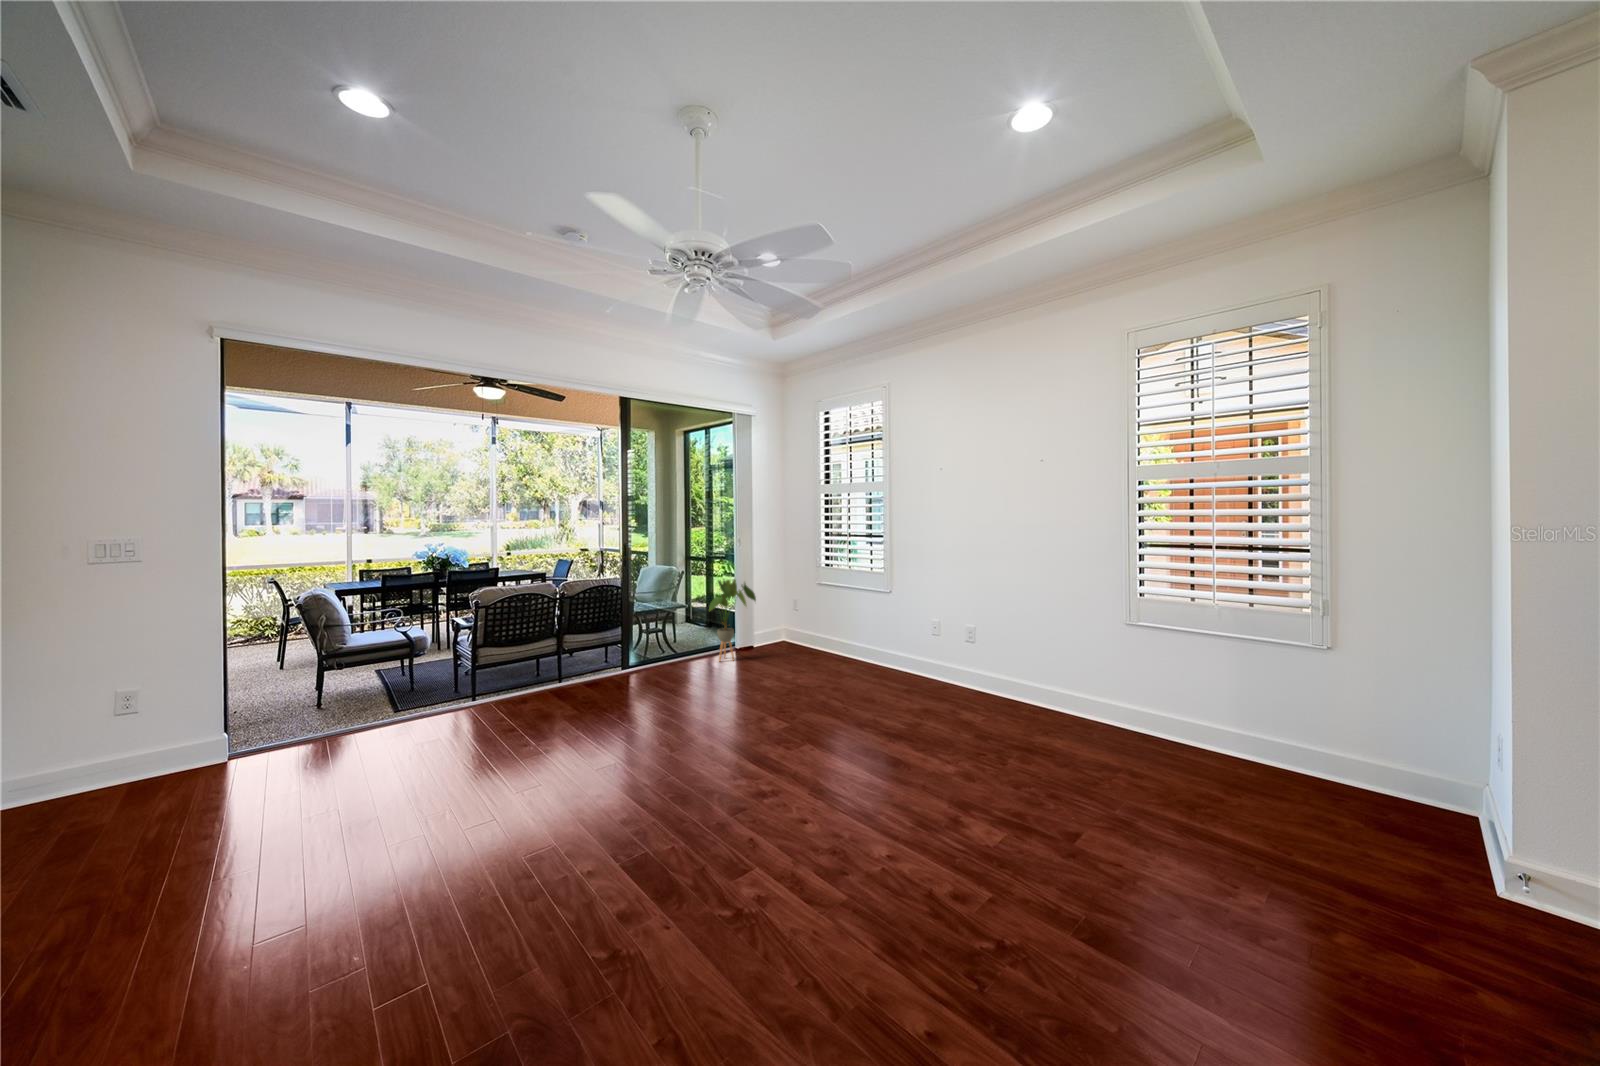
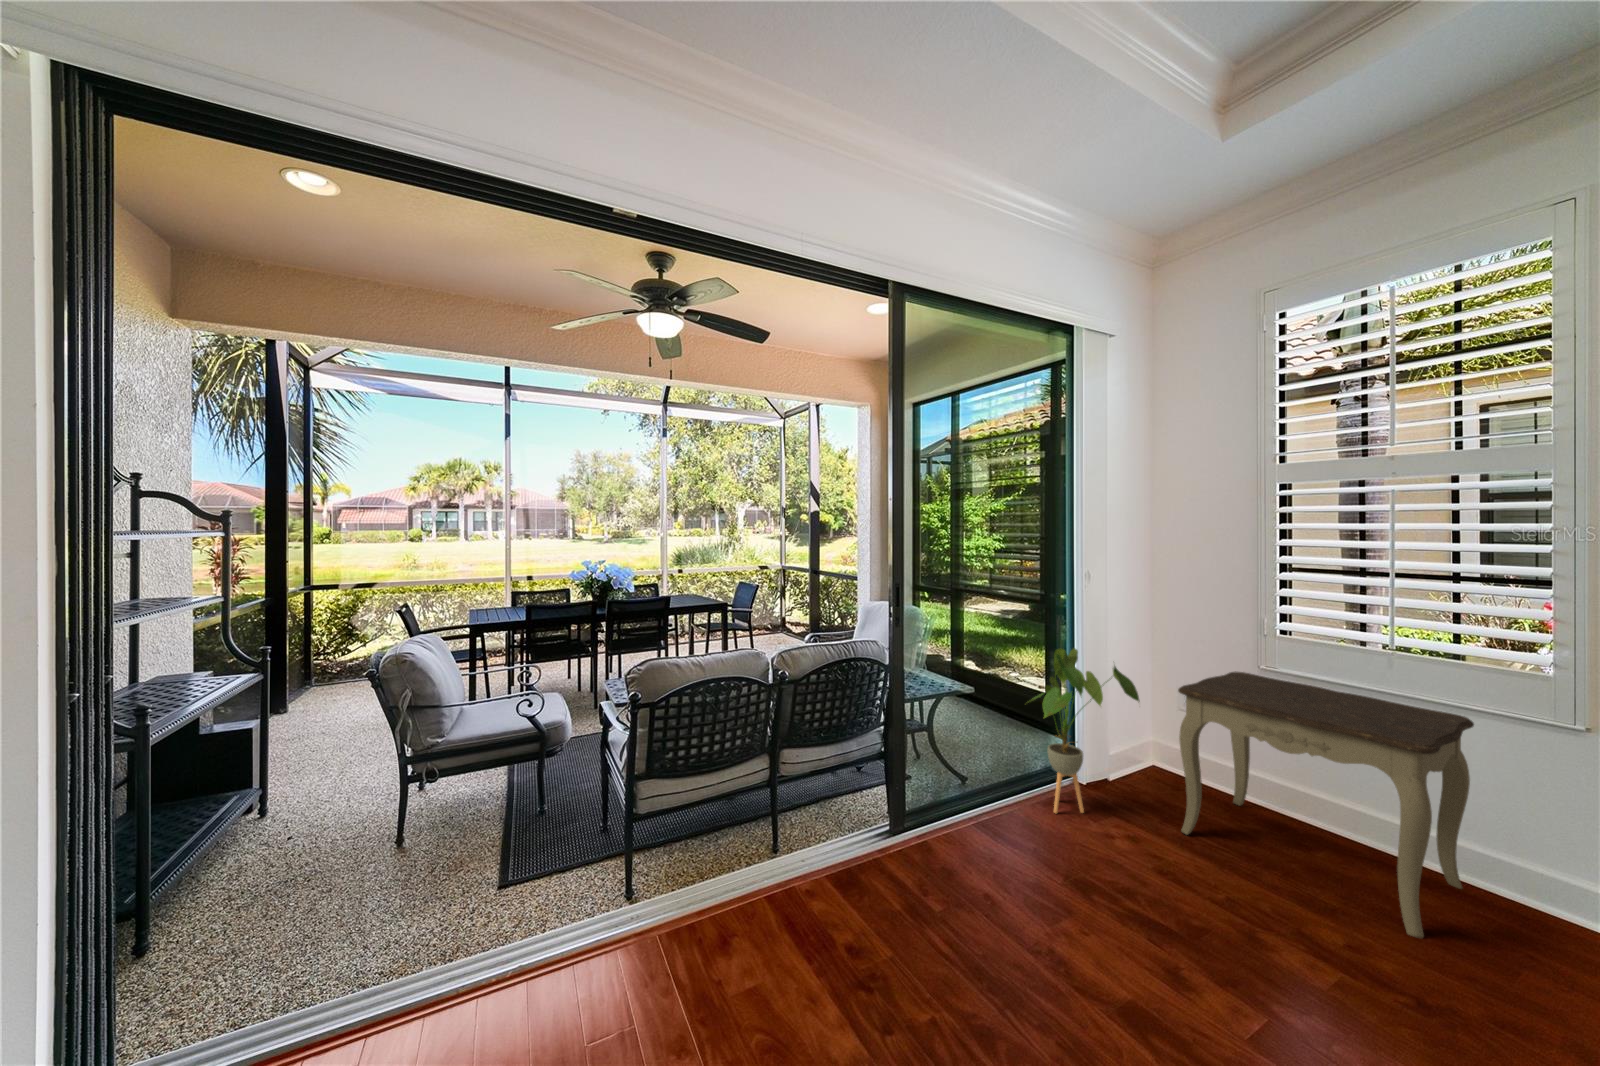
side table: none [772,587,871,678] -> present [1178,671,1474,938]

